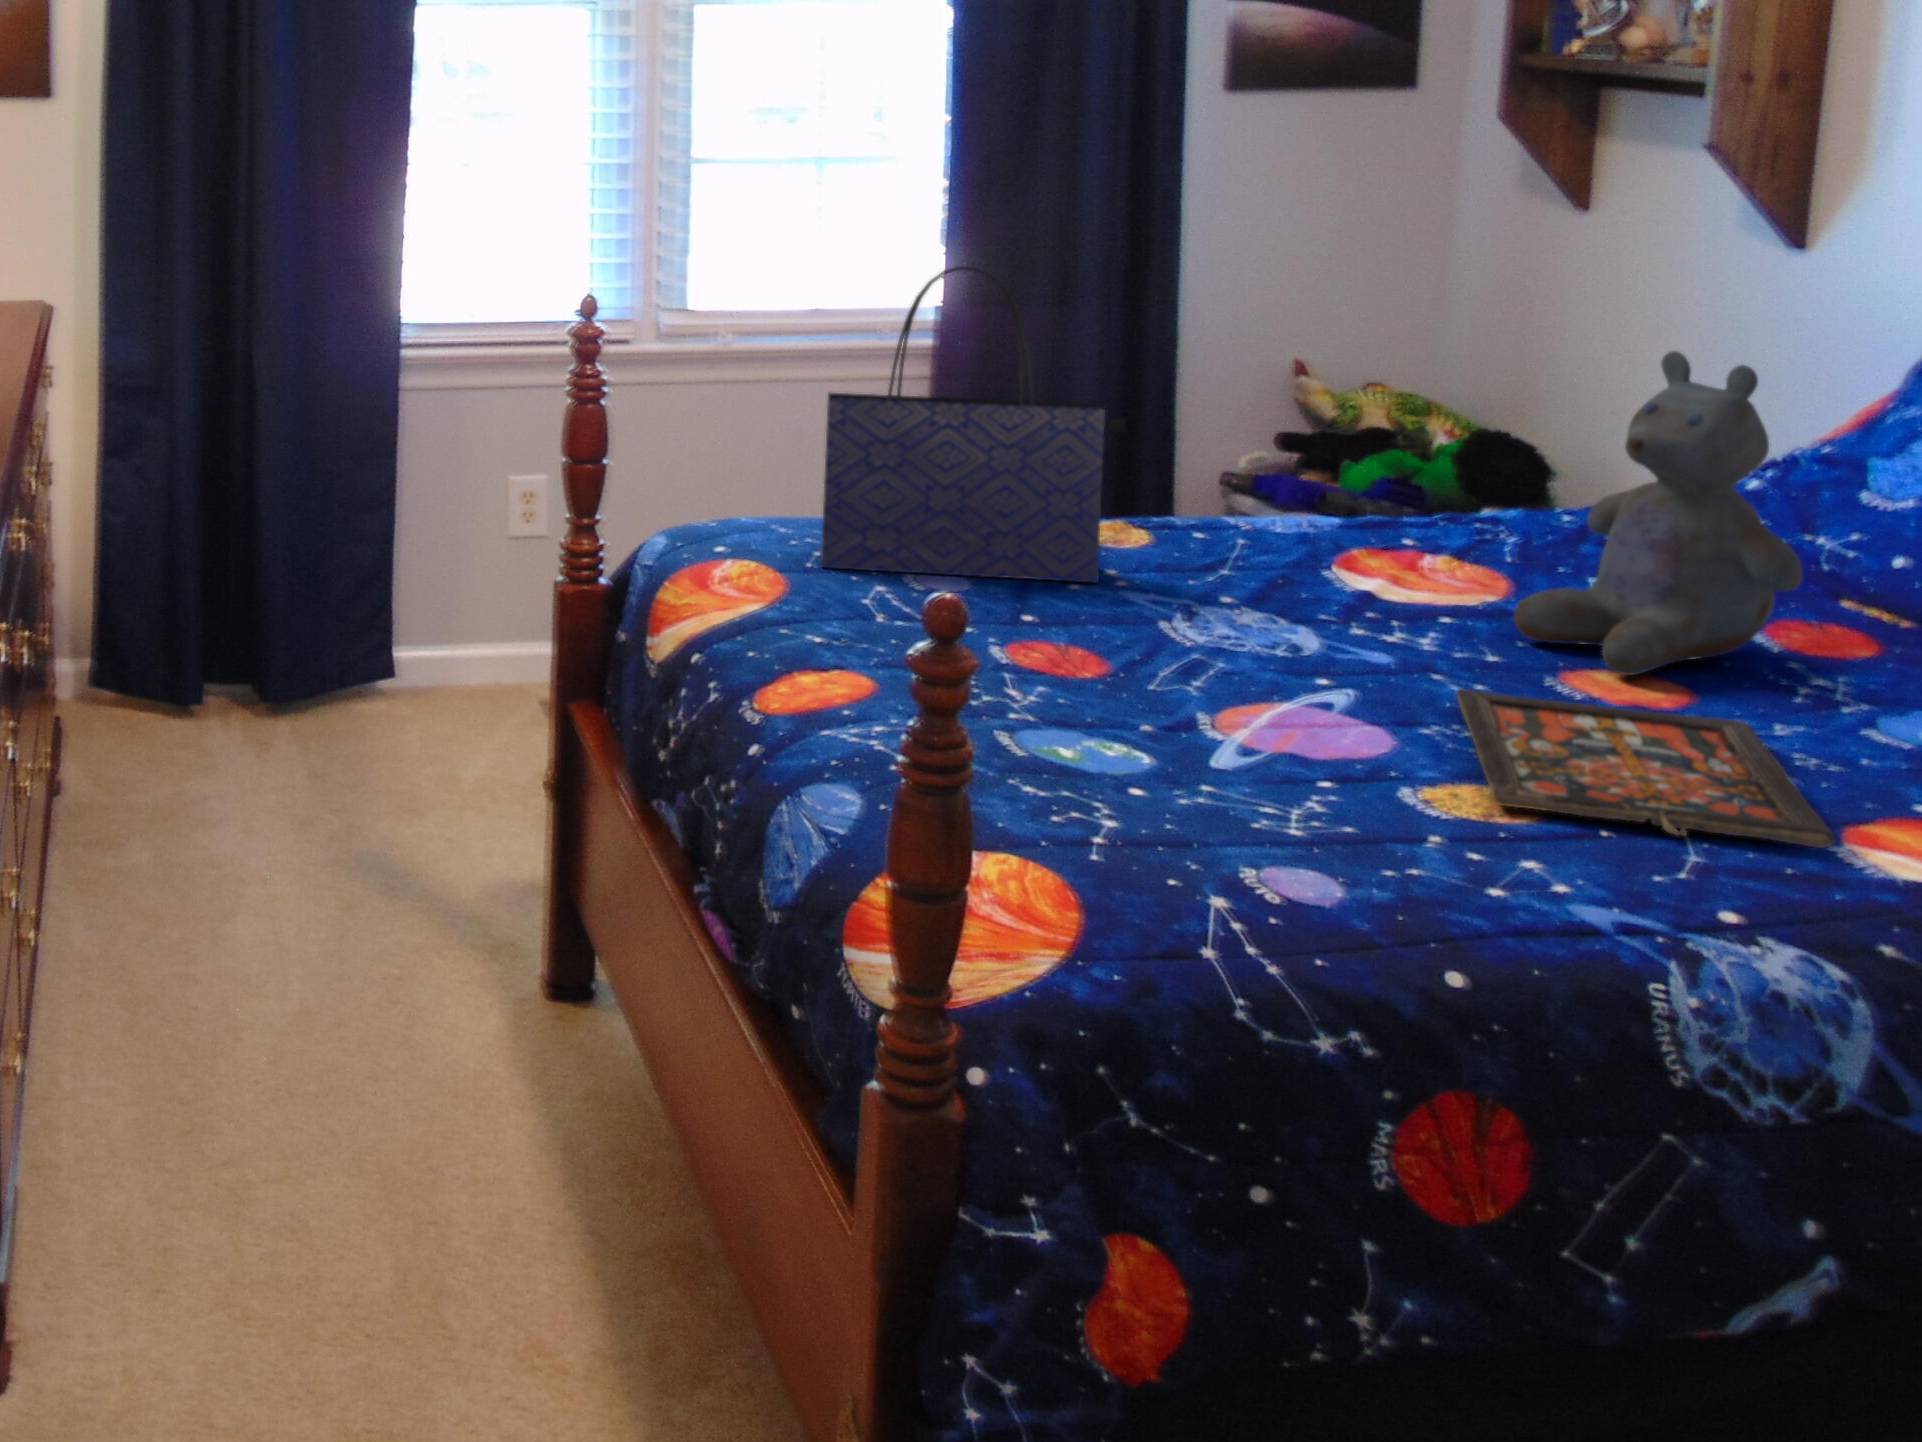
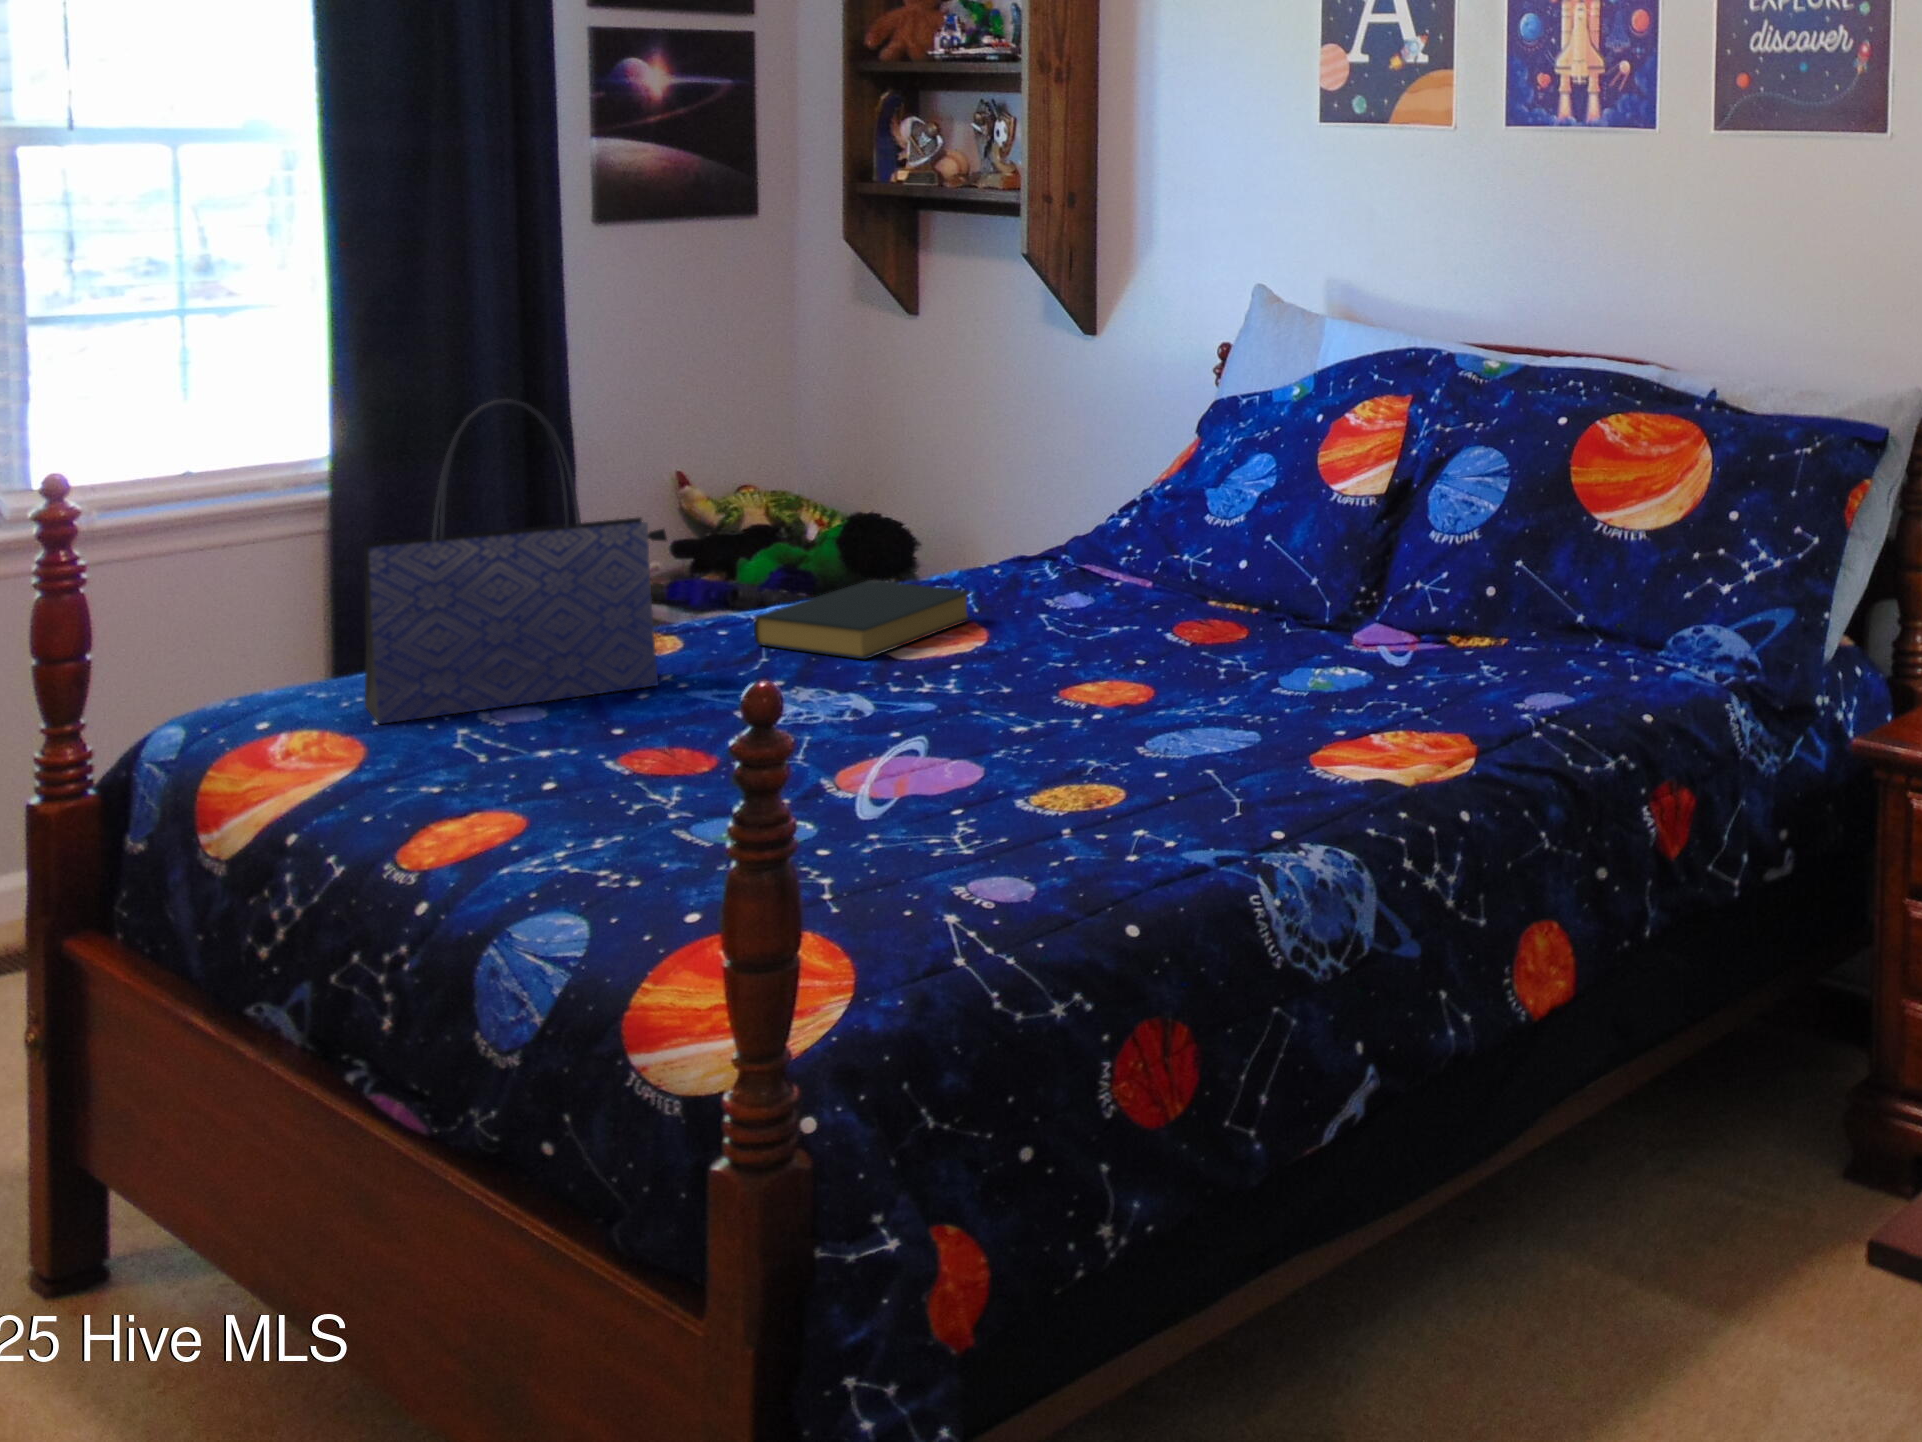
stuffed bear: present [1514,351,1803,675] -> none [1009,415,1207,676]
hardback book: none [1230,512,1508,599] -> present [754,580,971,659]
board game: present [1457,689,1835,848] -> none [1006,692,1304,793]

